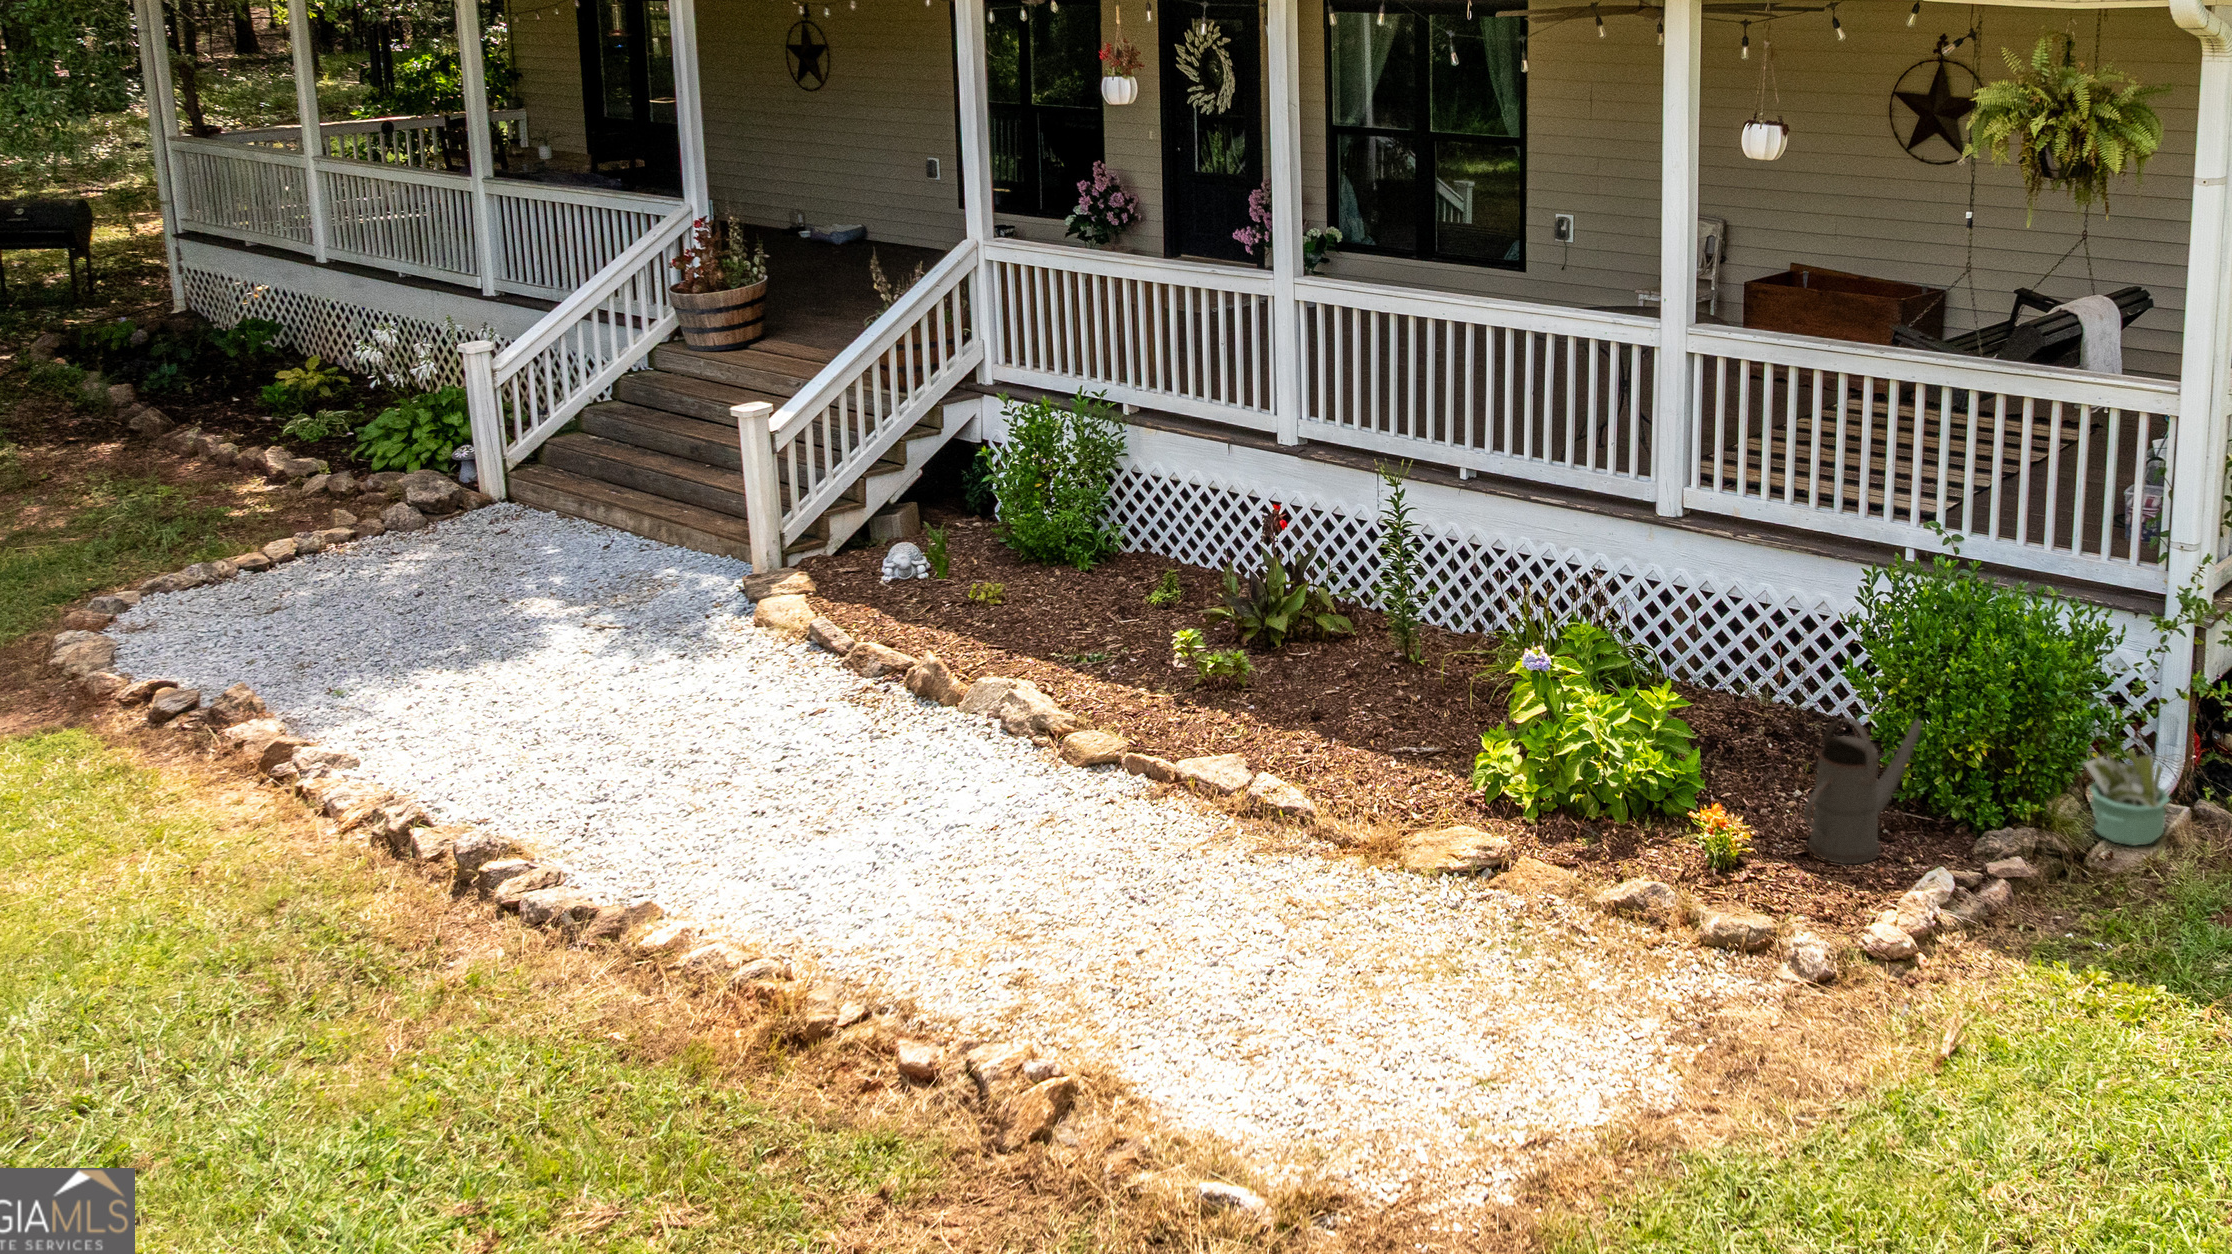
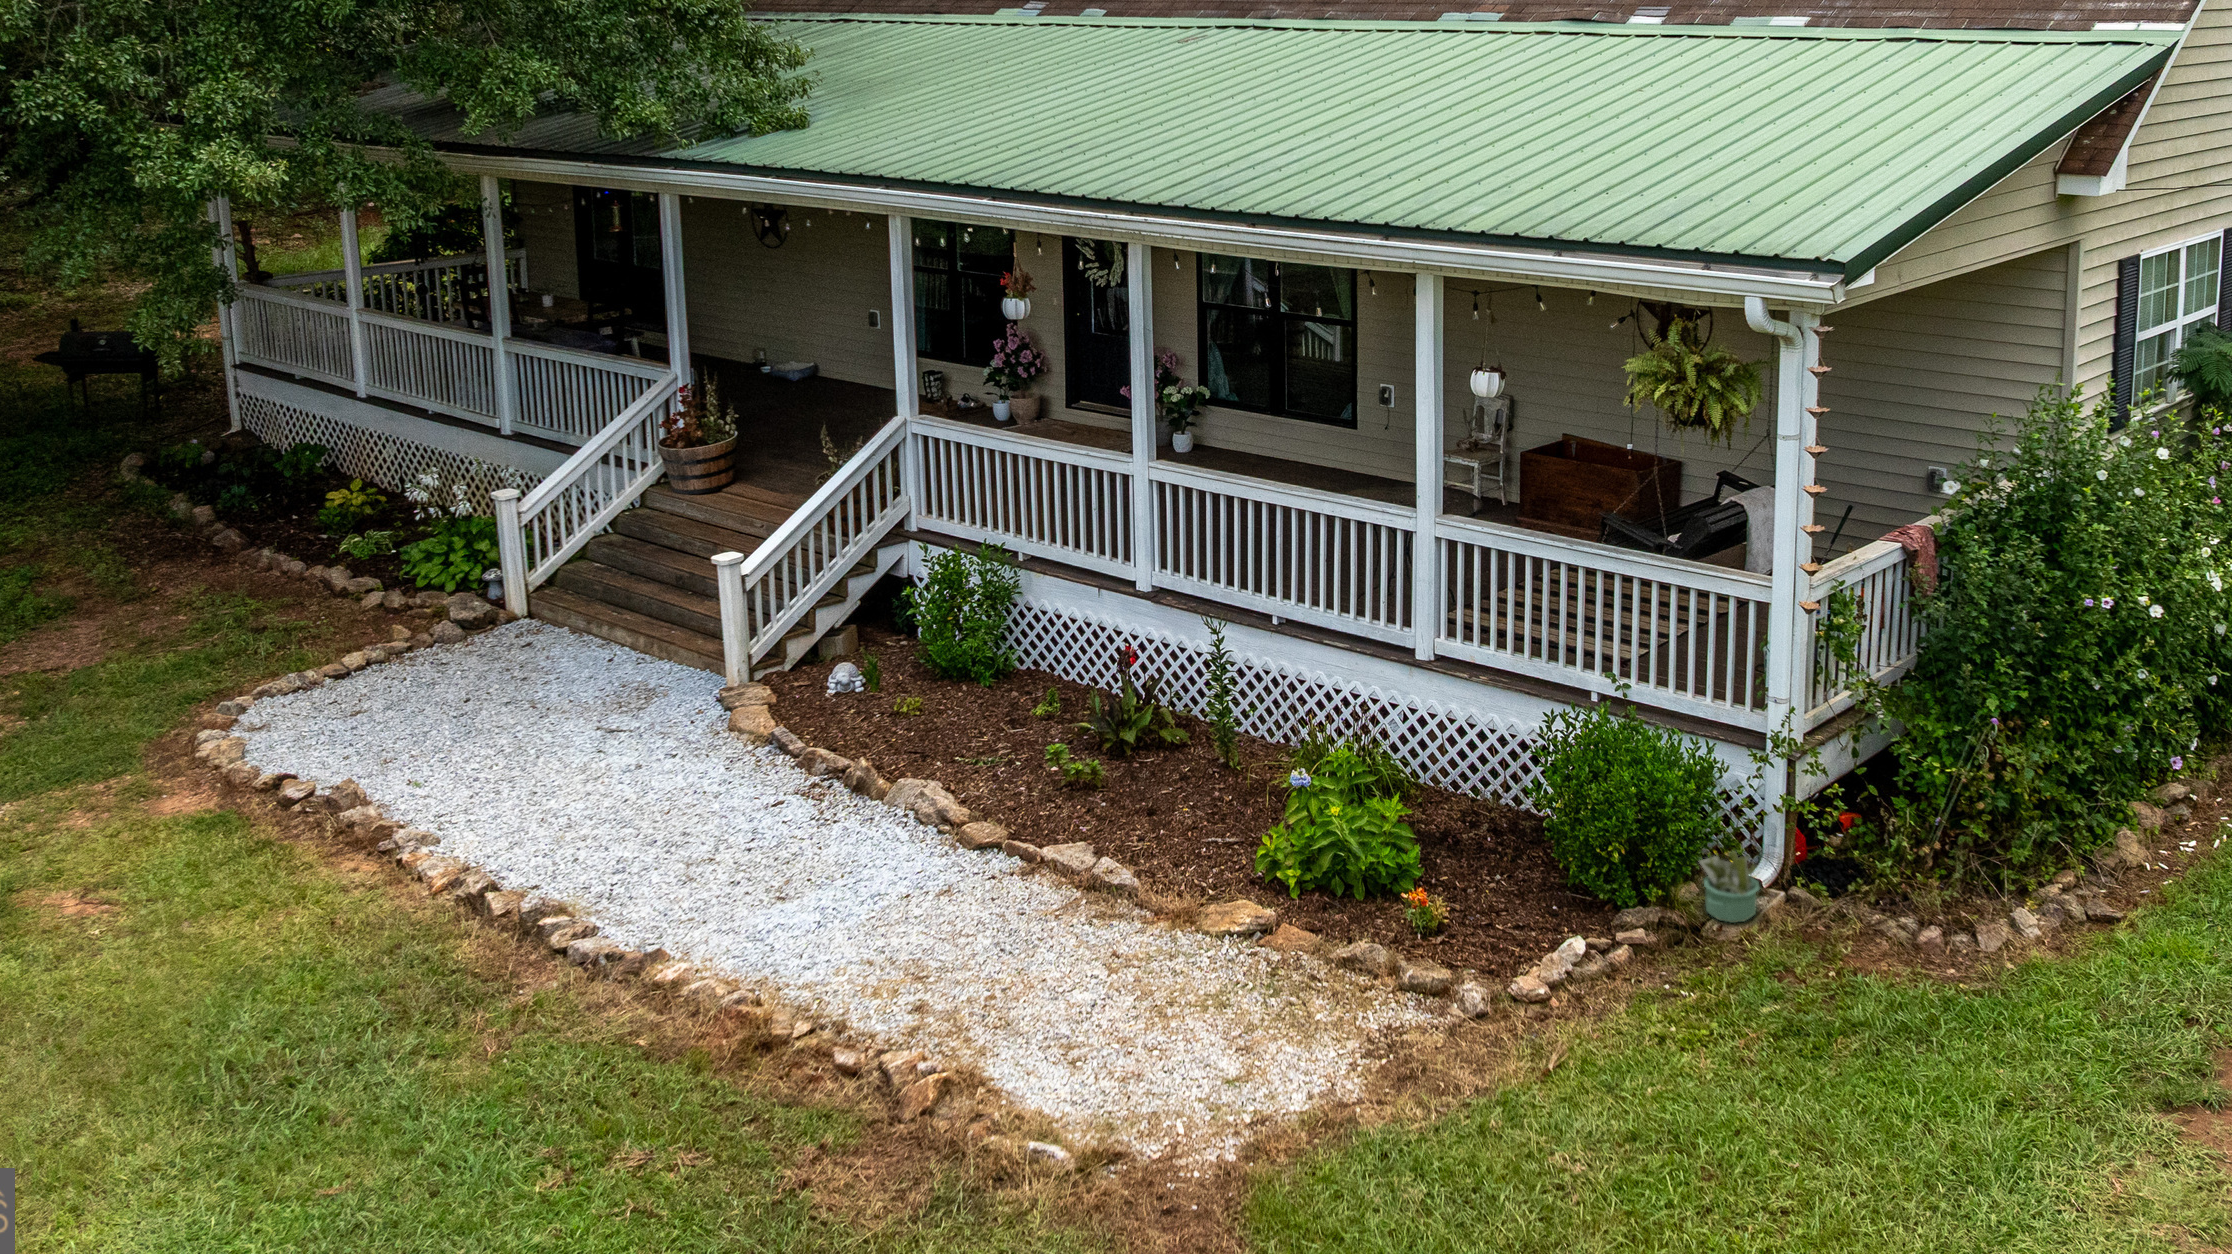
watering can: present [1804,717,1921,864] -> none [1486,823,1585,934]

